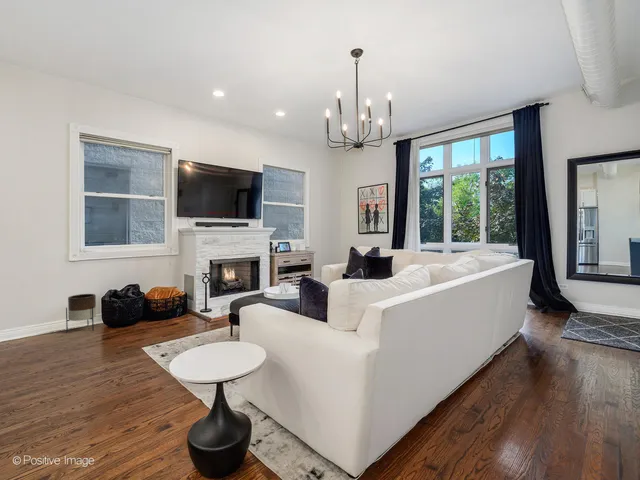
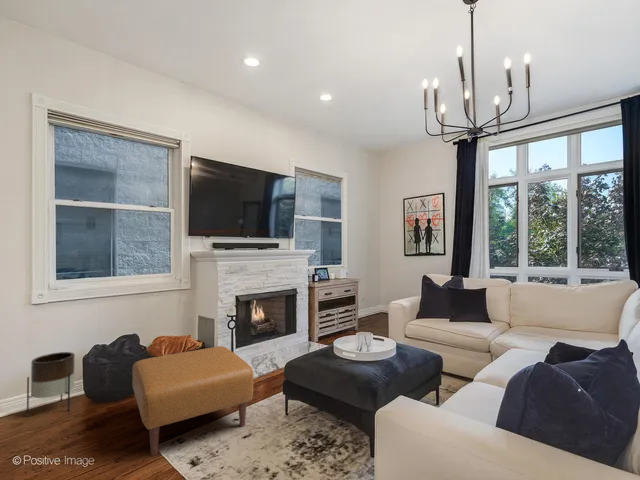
ottoman: none [133,292,209,349] -> present [133,346,253,456]

